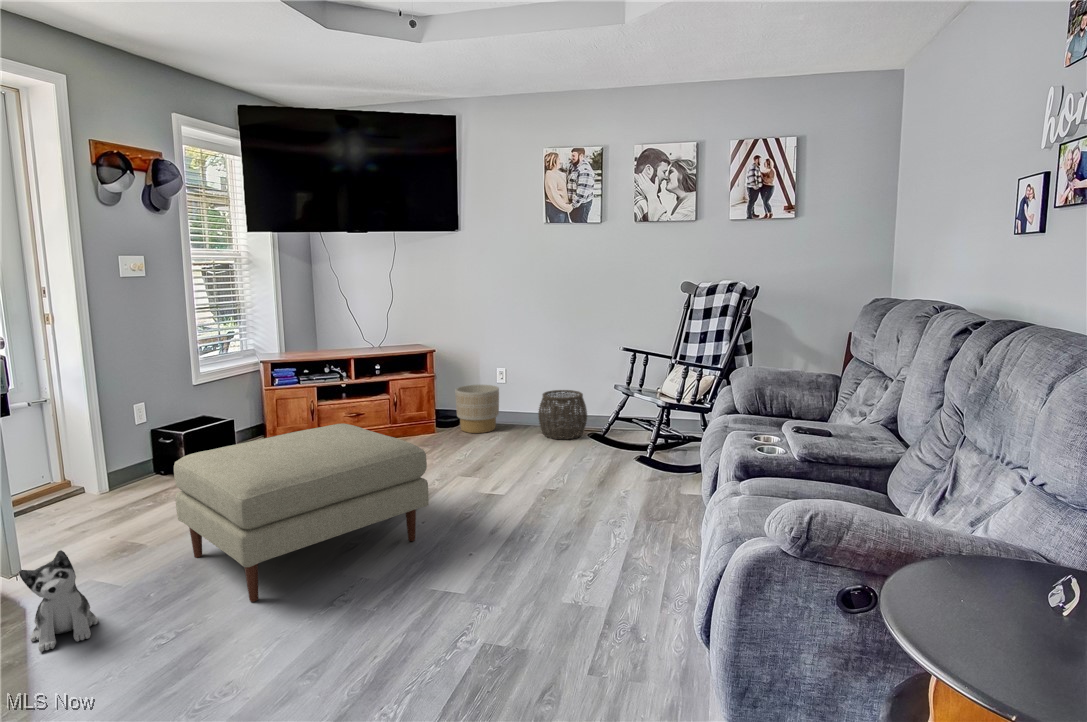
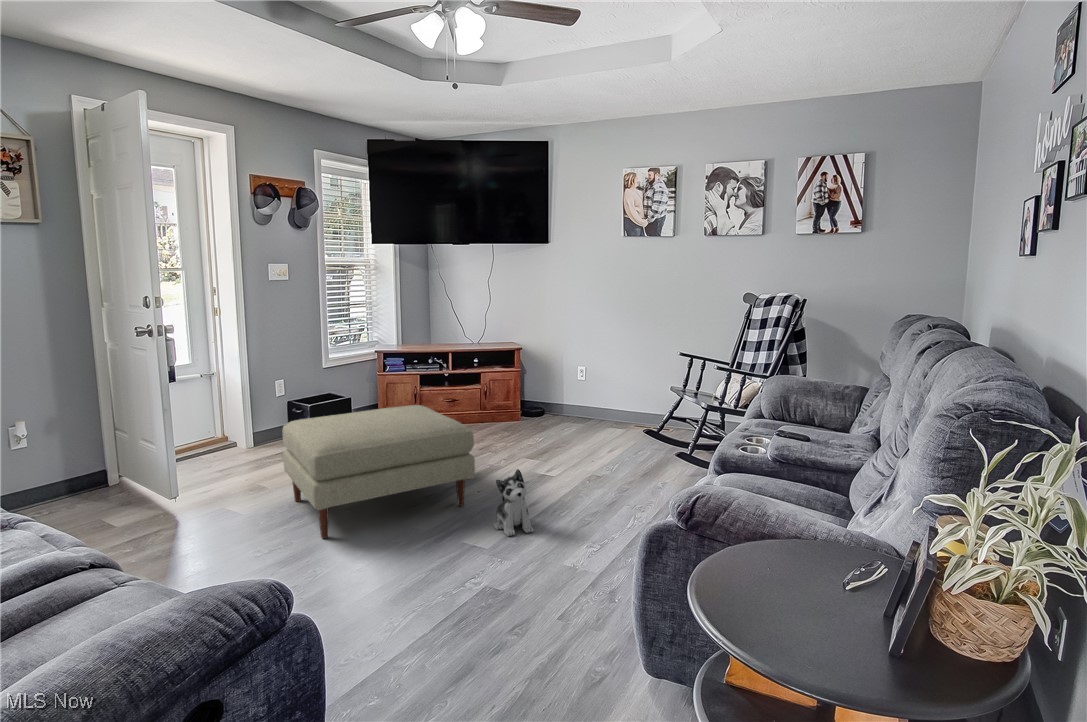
planter: present [455,385,499,433] -> none [538,380,576,423]
woven basket: present [538,390,587,439] -> none [607,389,653,434]
plush toy: present [19,550,98,652] -> present [494,469,533,536]

